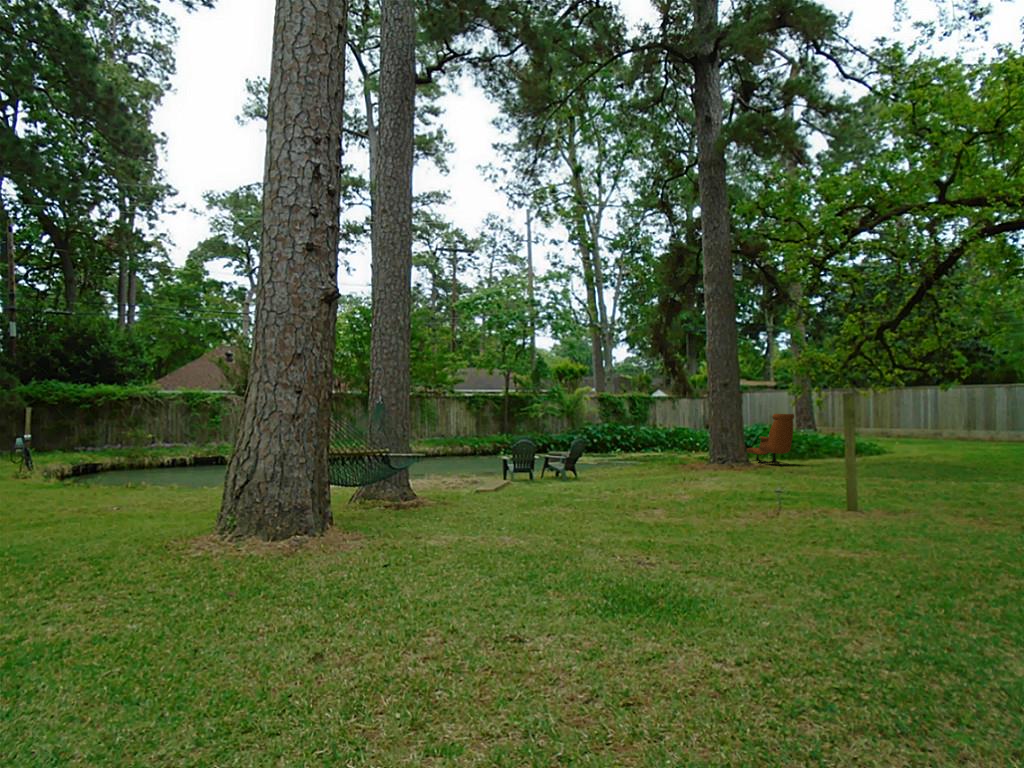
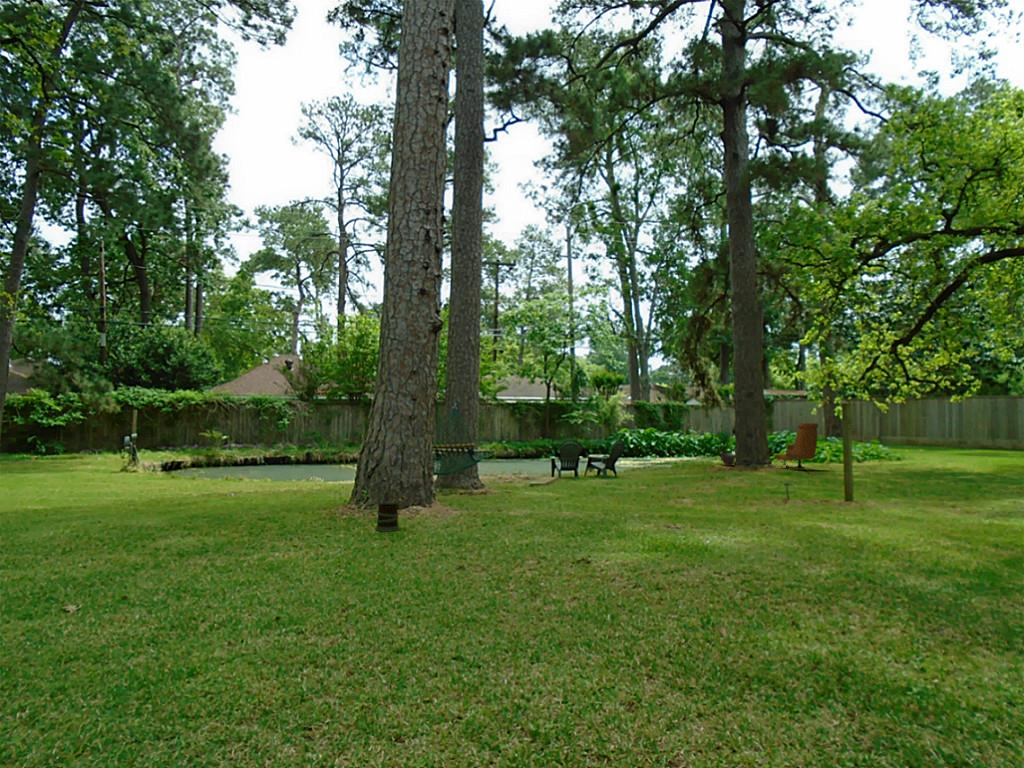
potted tree: none [683,418,709,461] -> present [716,430,735,466]
wooden bucket: none [245,506,277,562] -> present [376,502,399,532]

